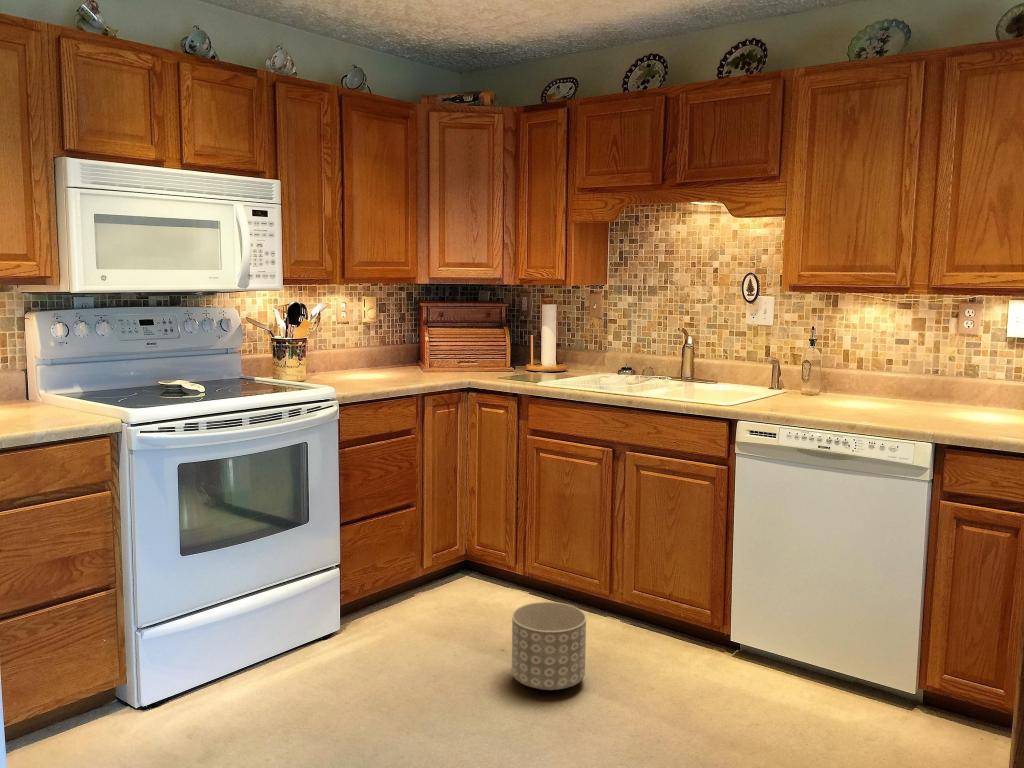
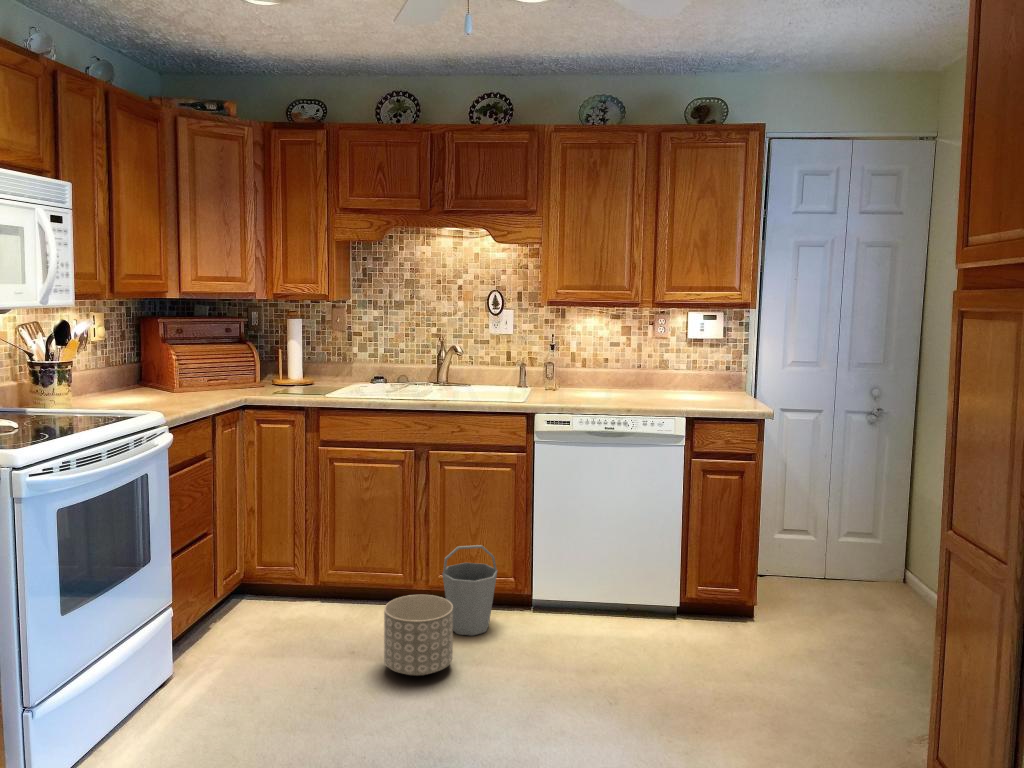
bucket: none [613,561,676,665] -> present [442,545,497,636]

